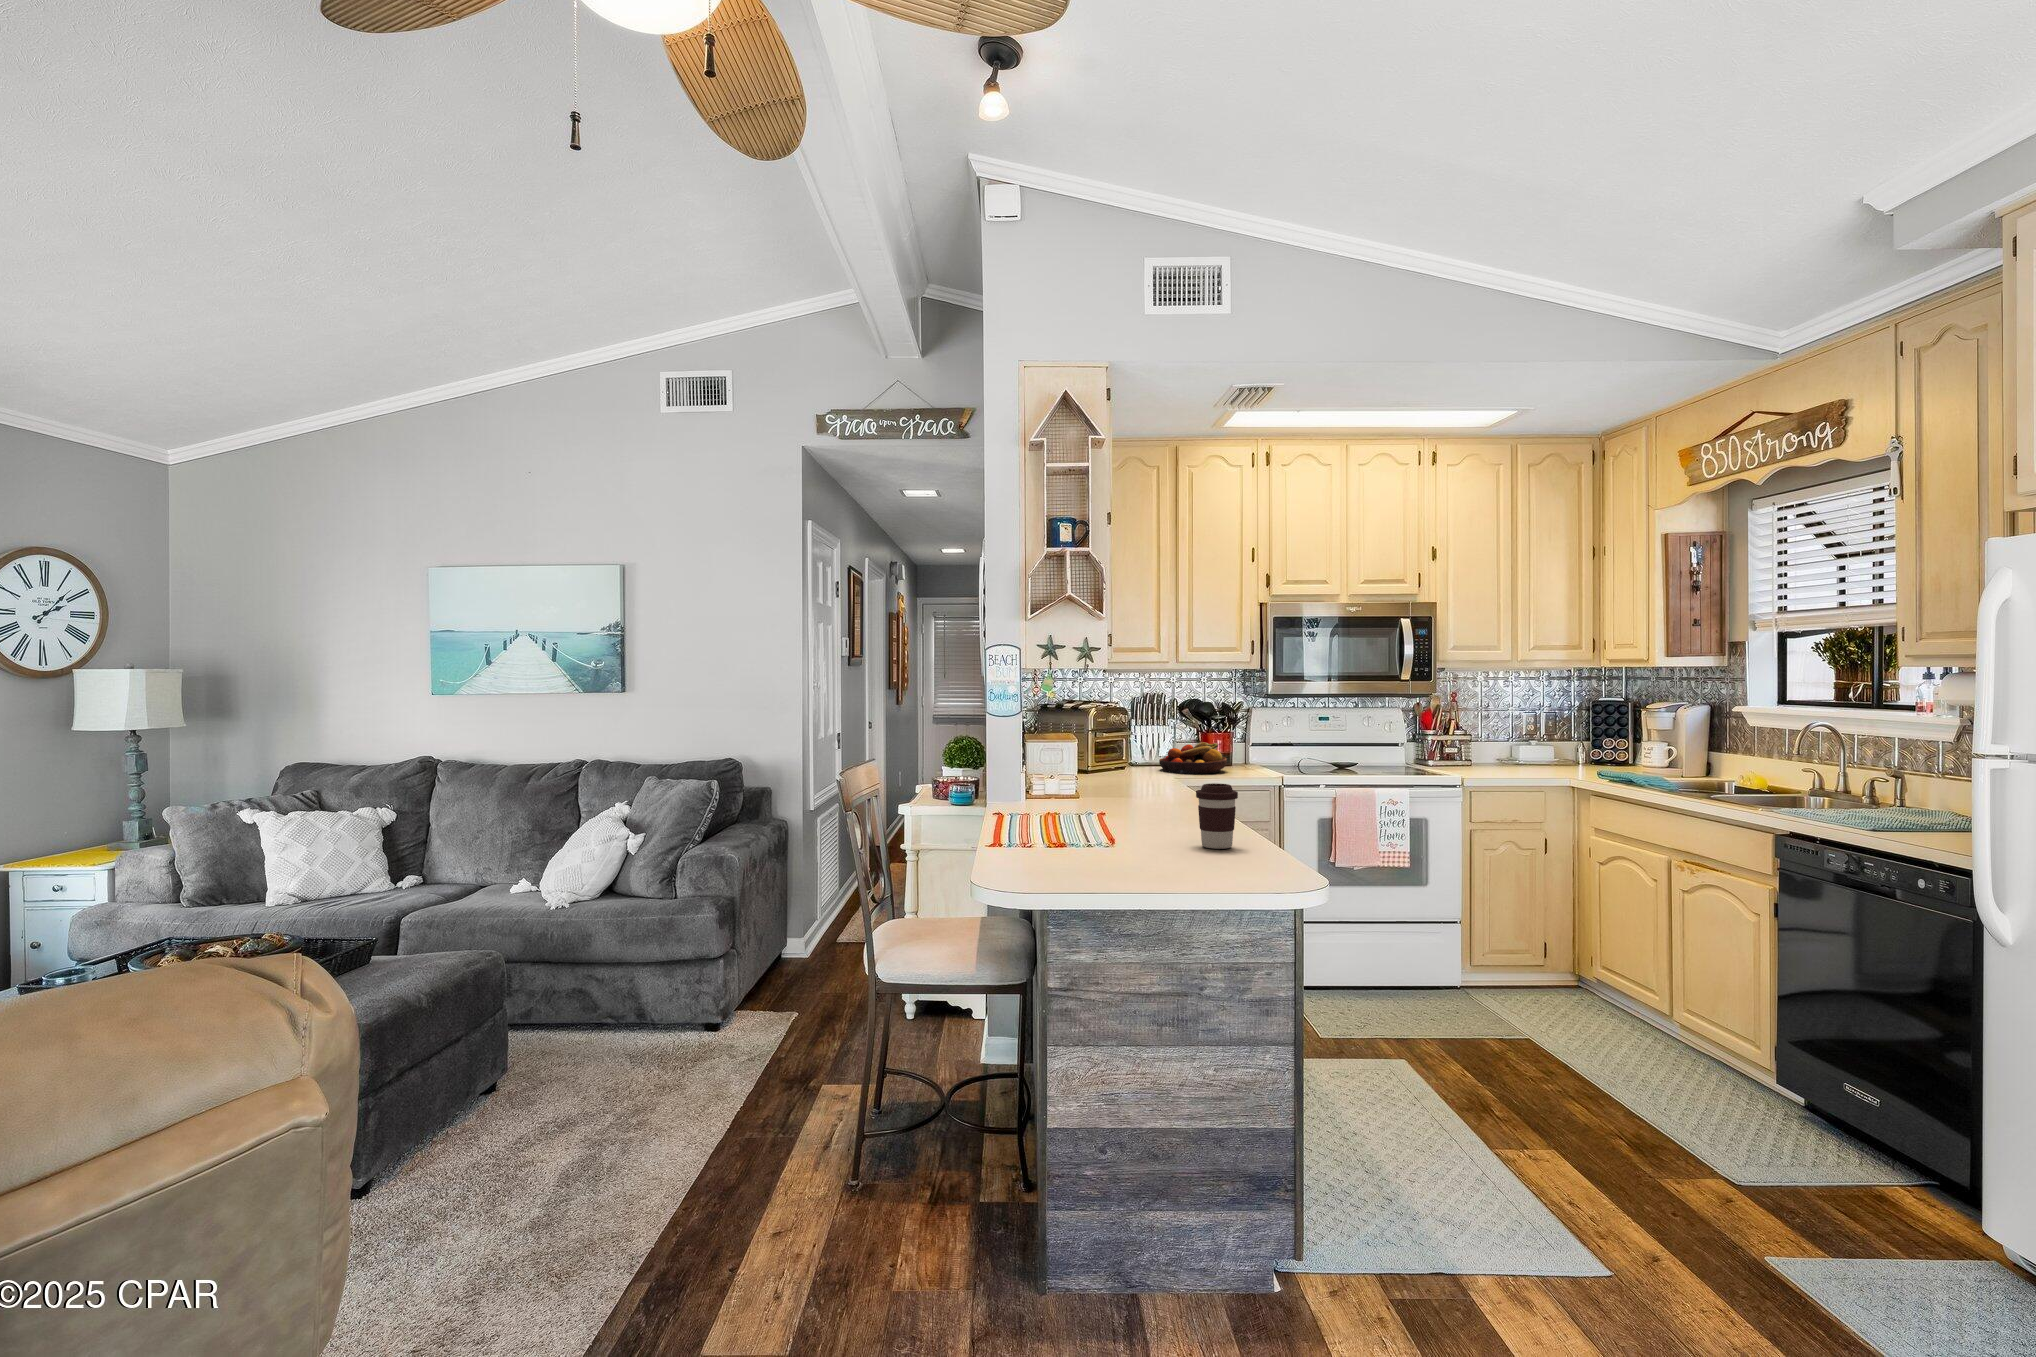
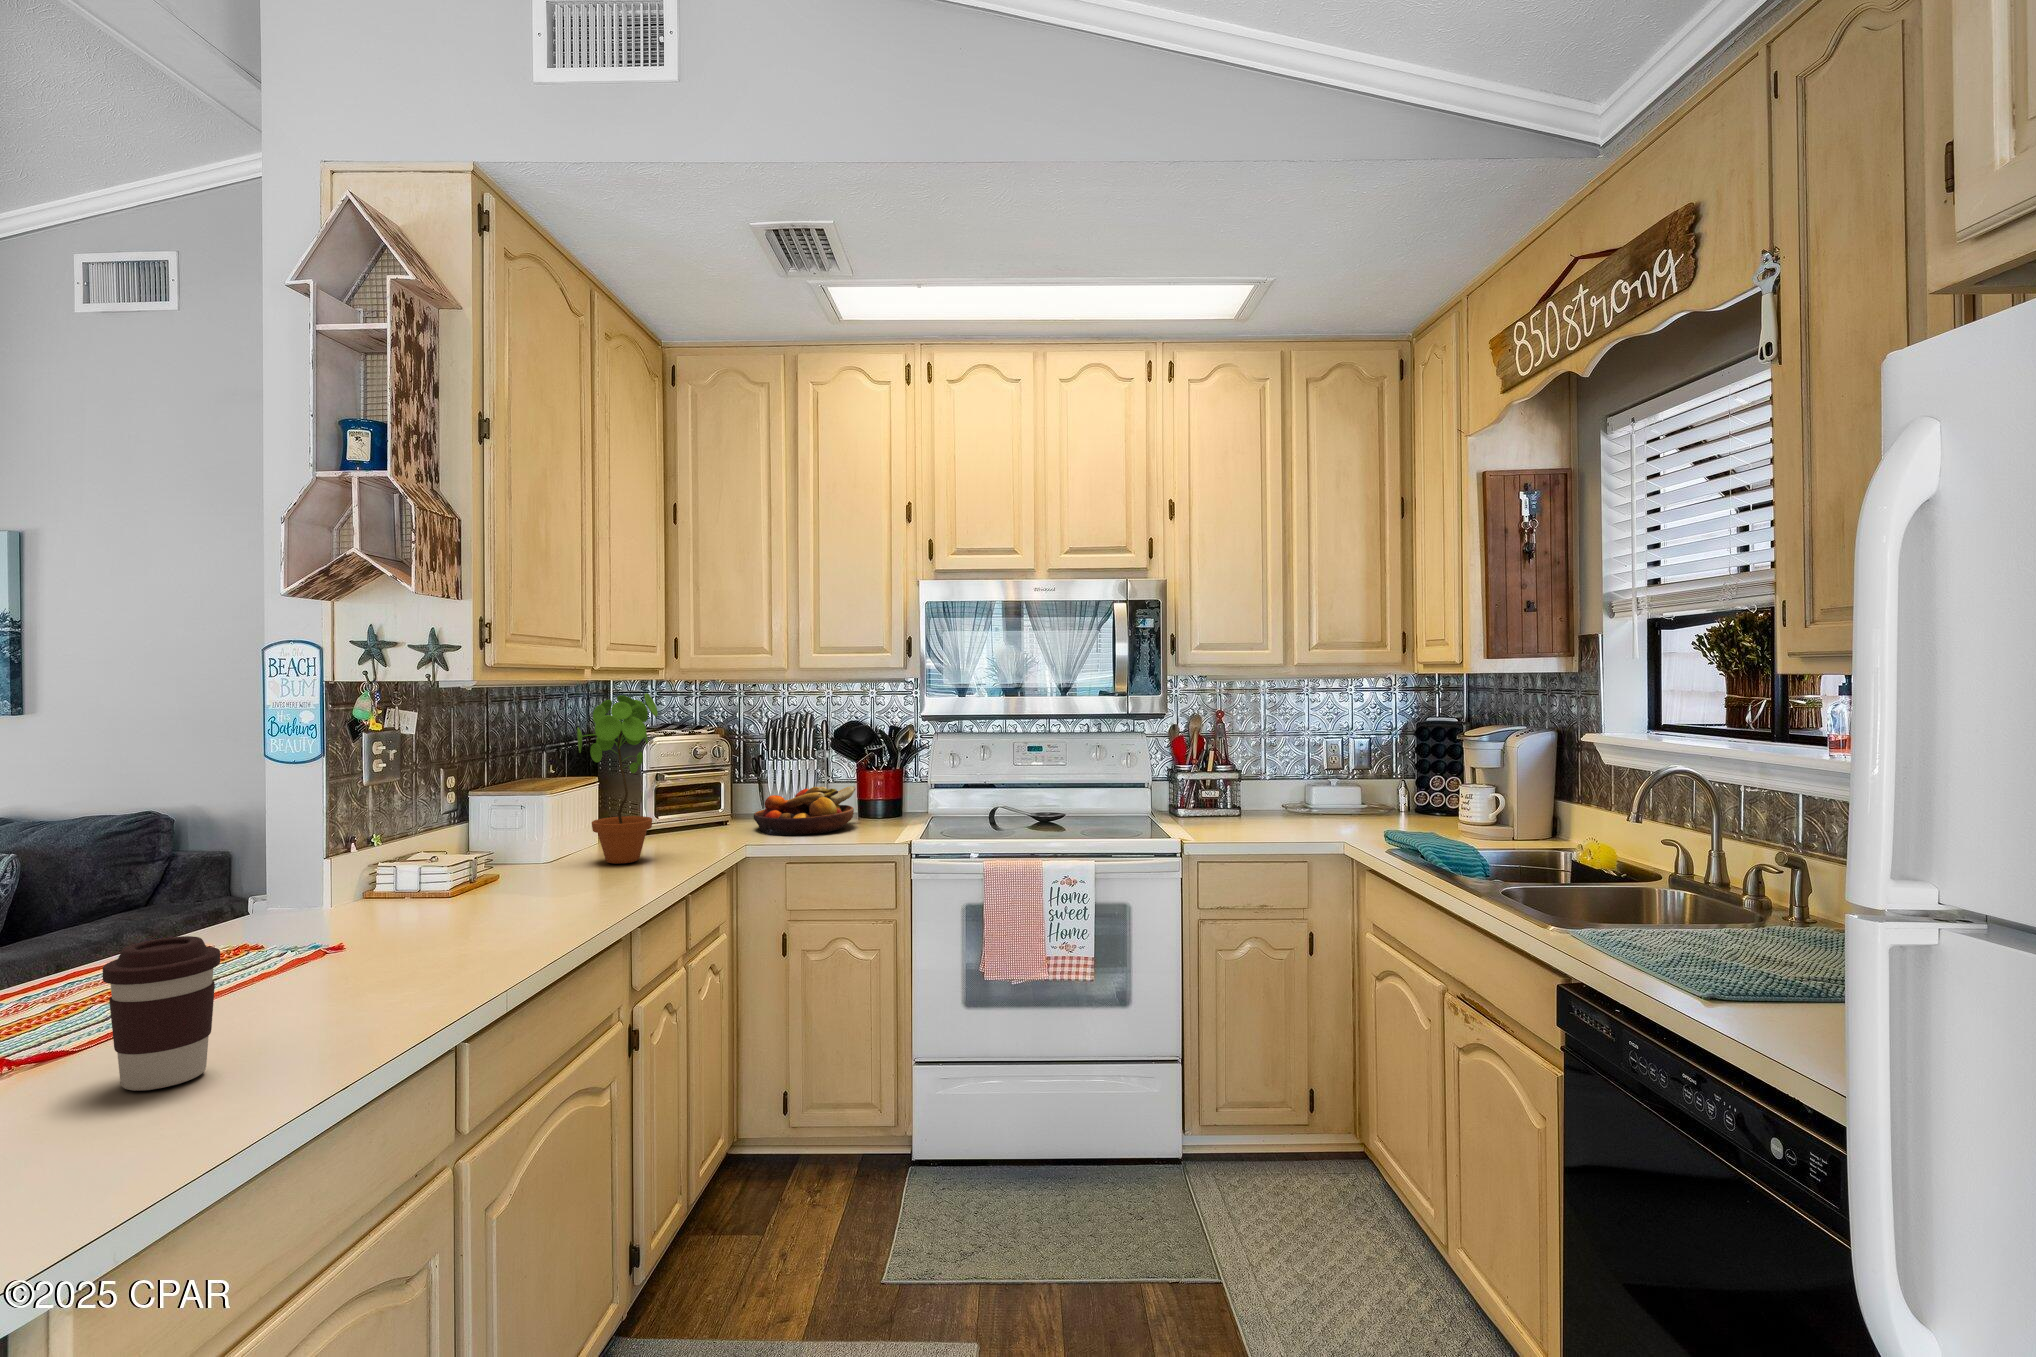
potted plant: none [1112,677,1159,785] -> present [577,693,658,864]

